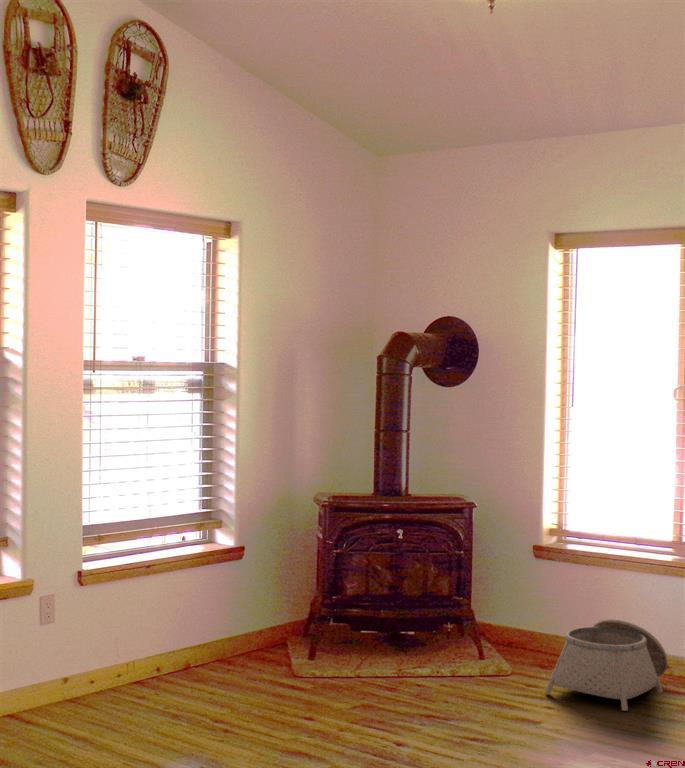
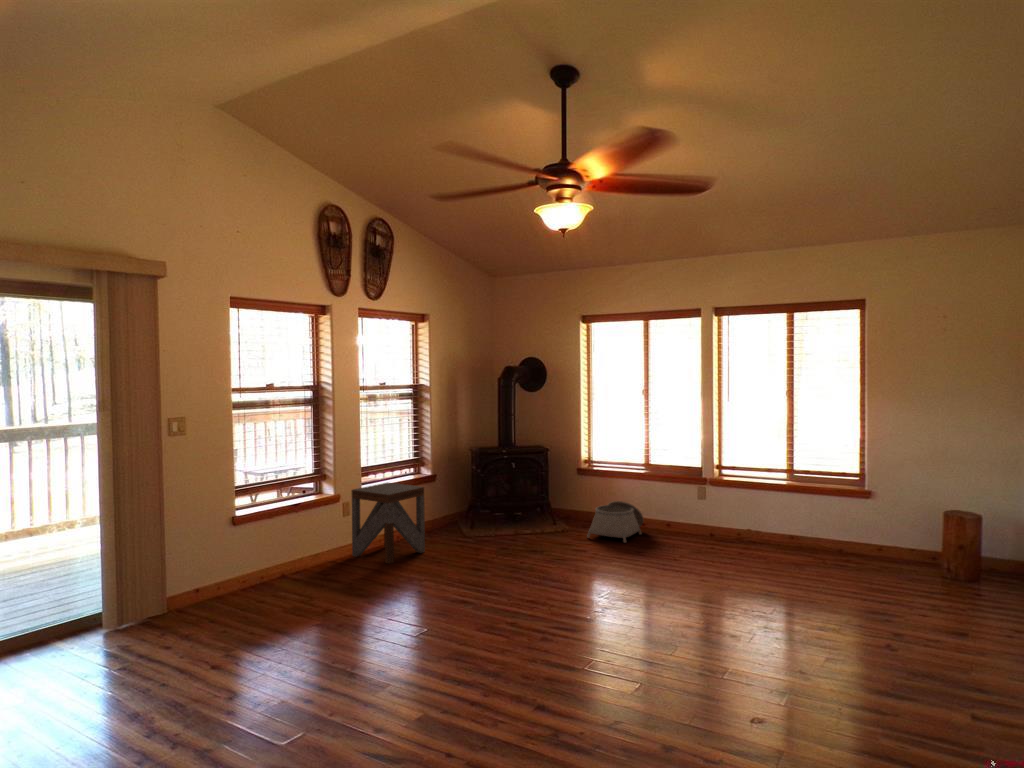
side table: none [55,559,206,729] -> present [352,483,425,564]

